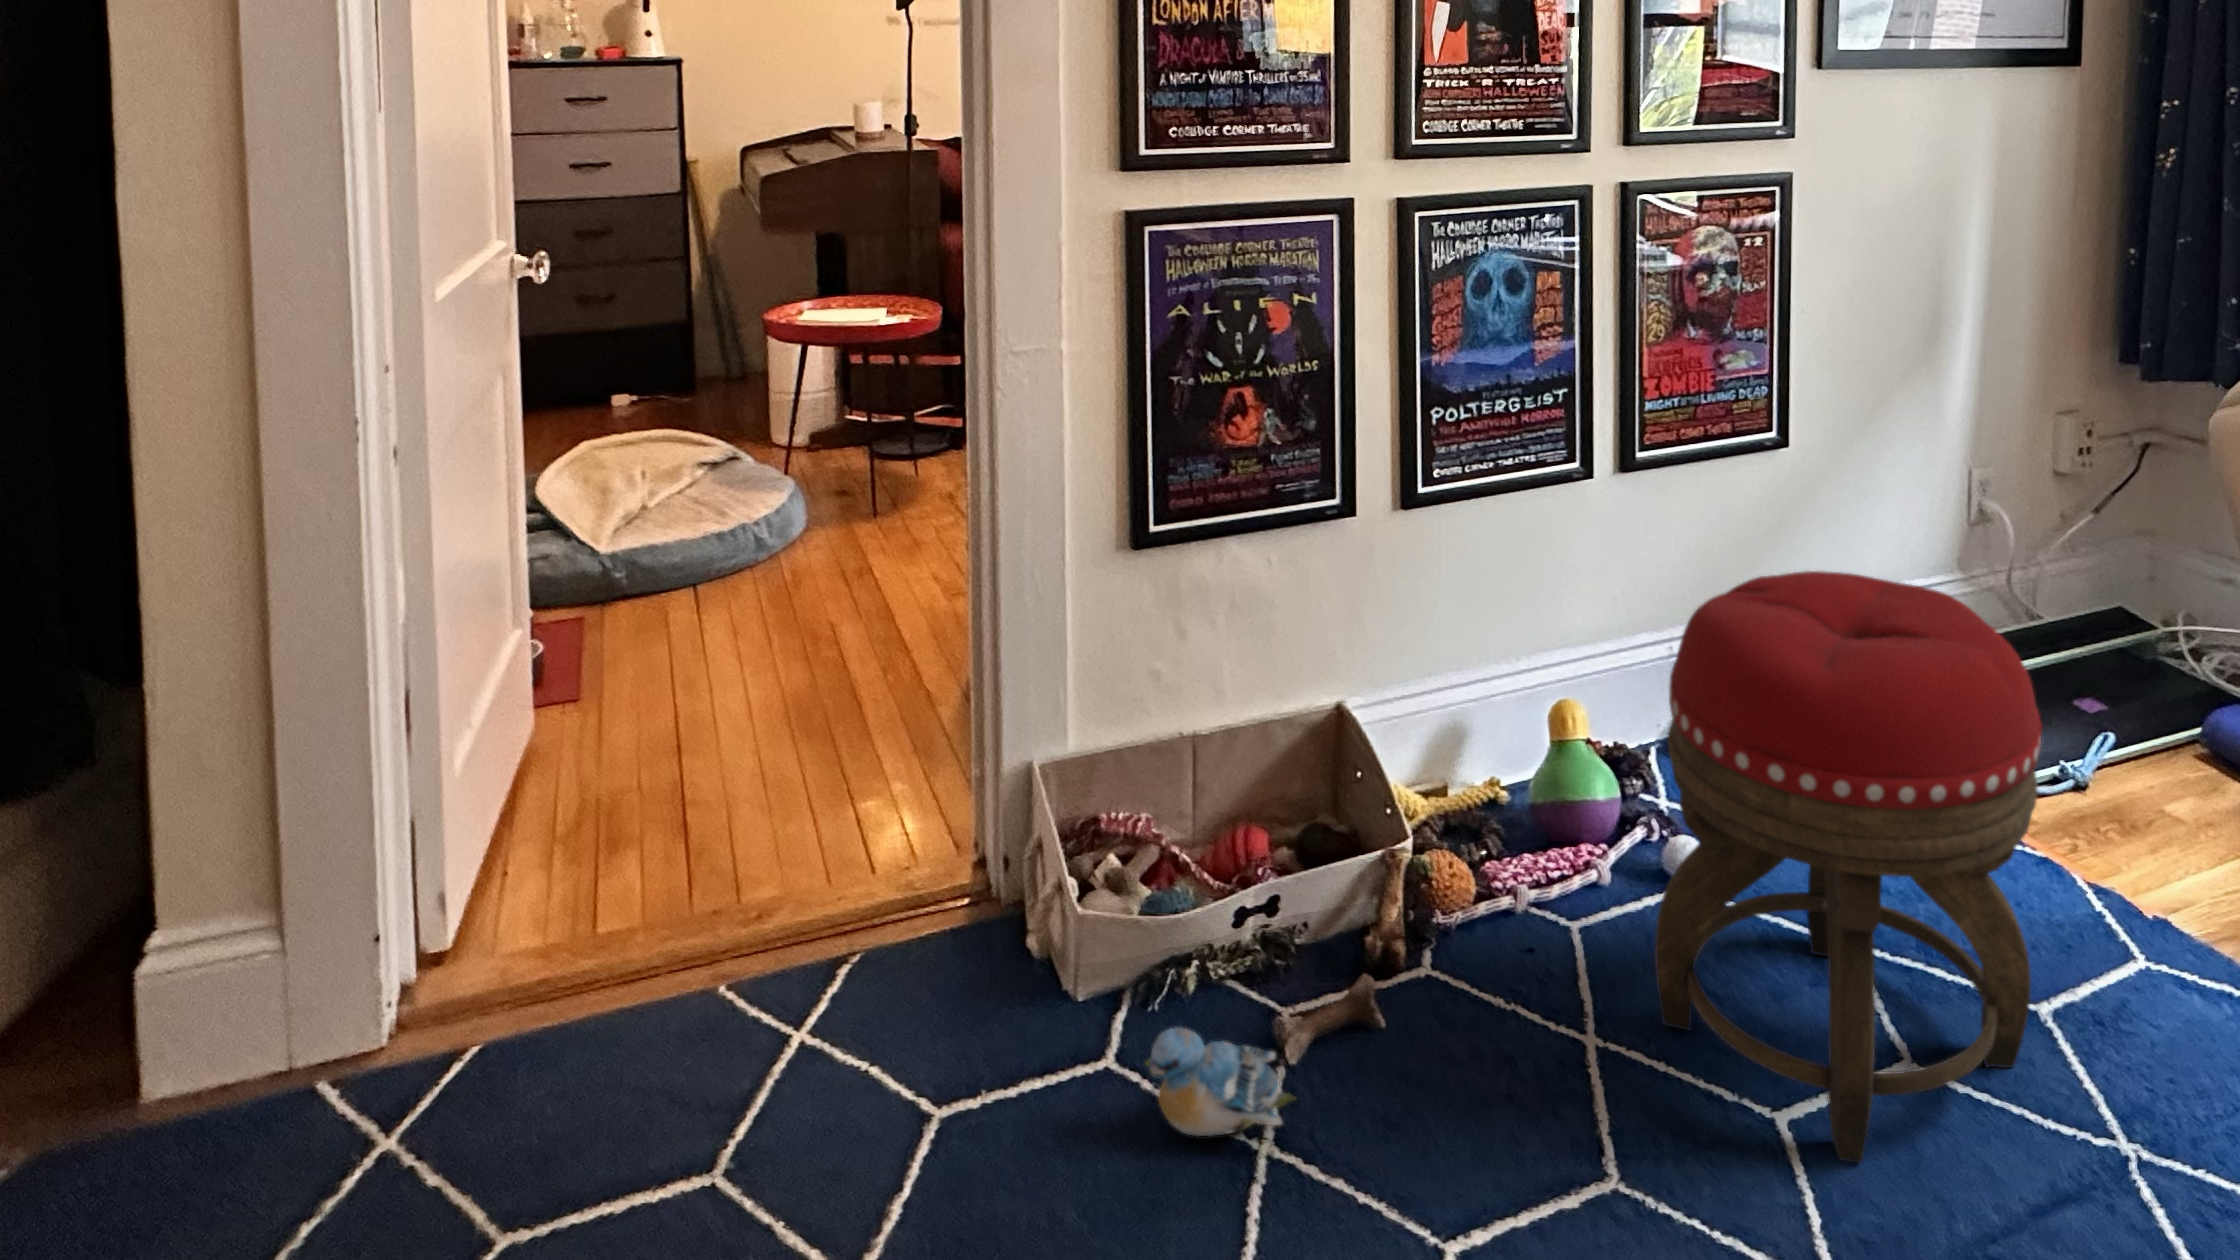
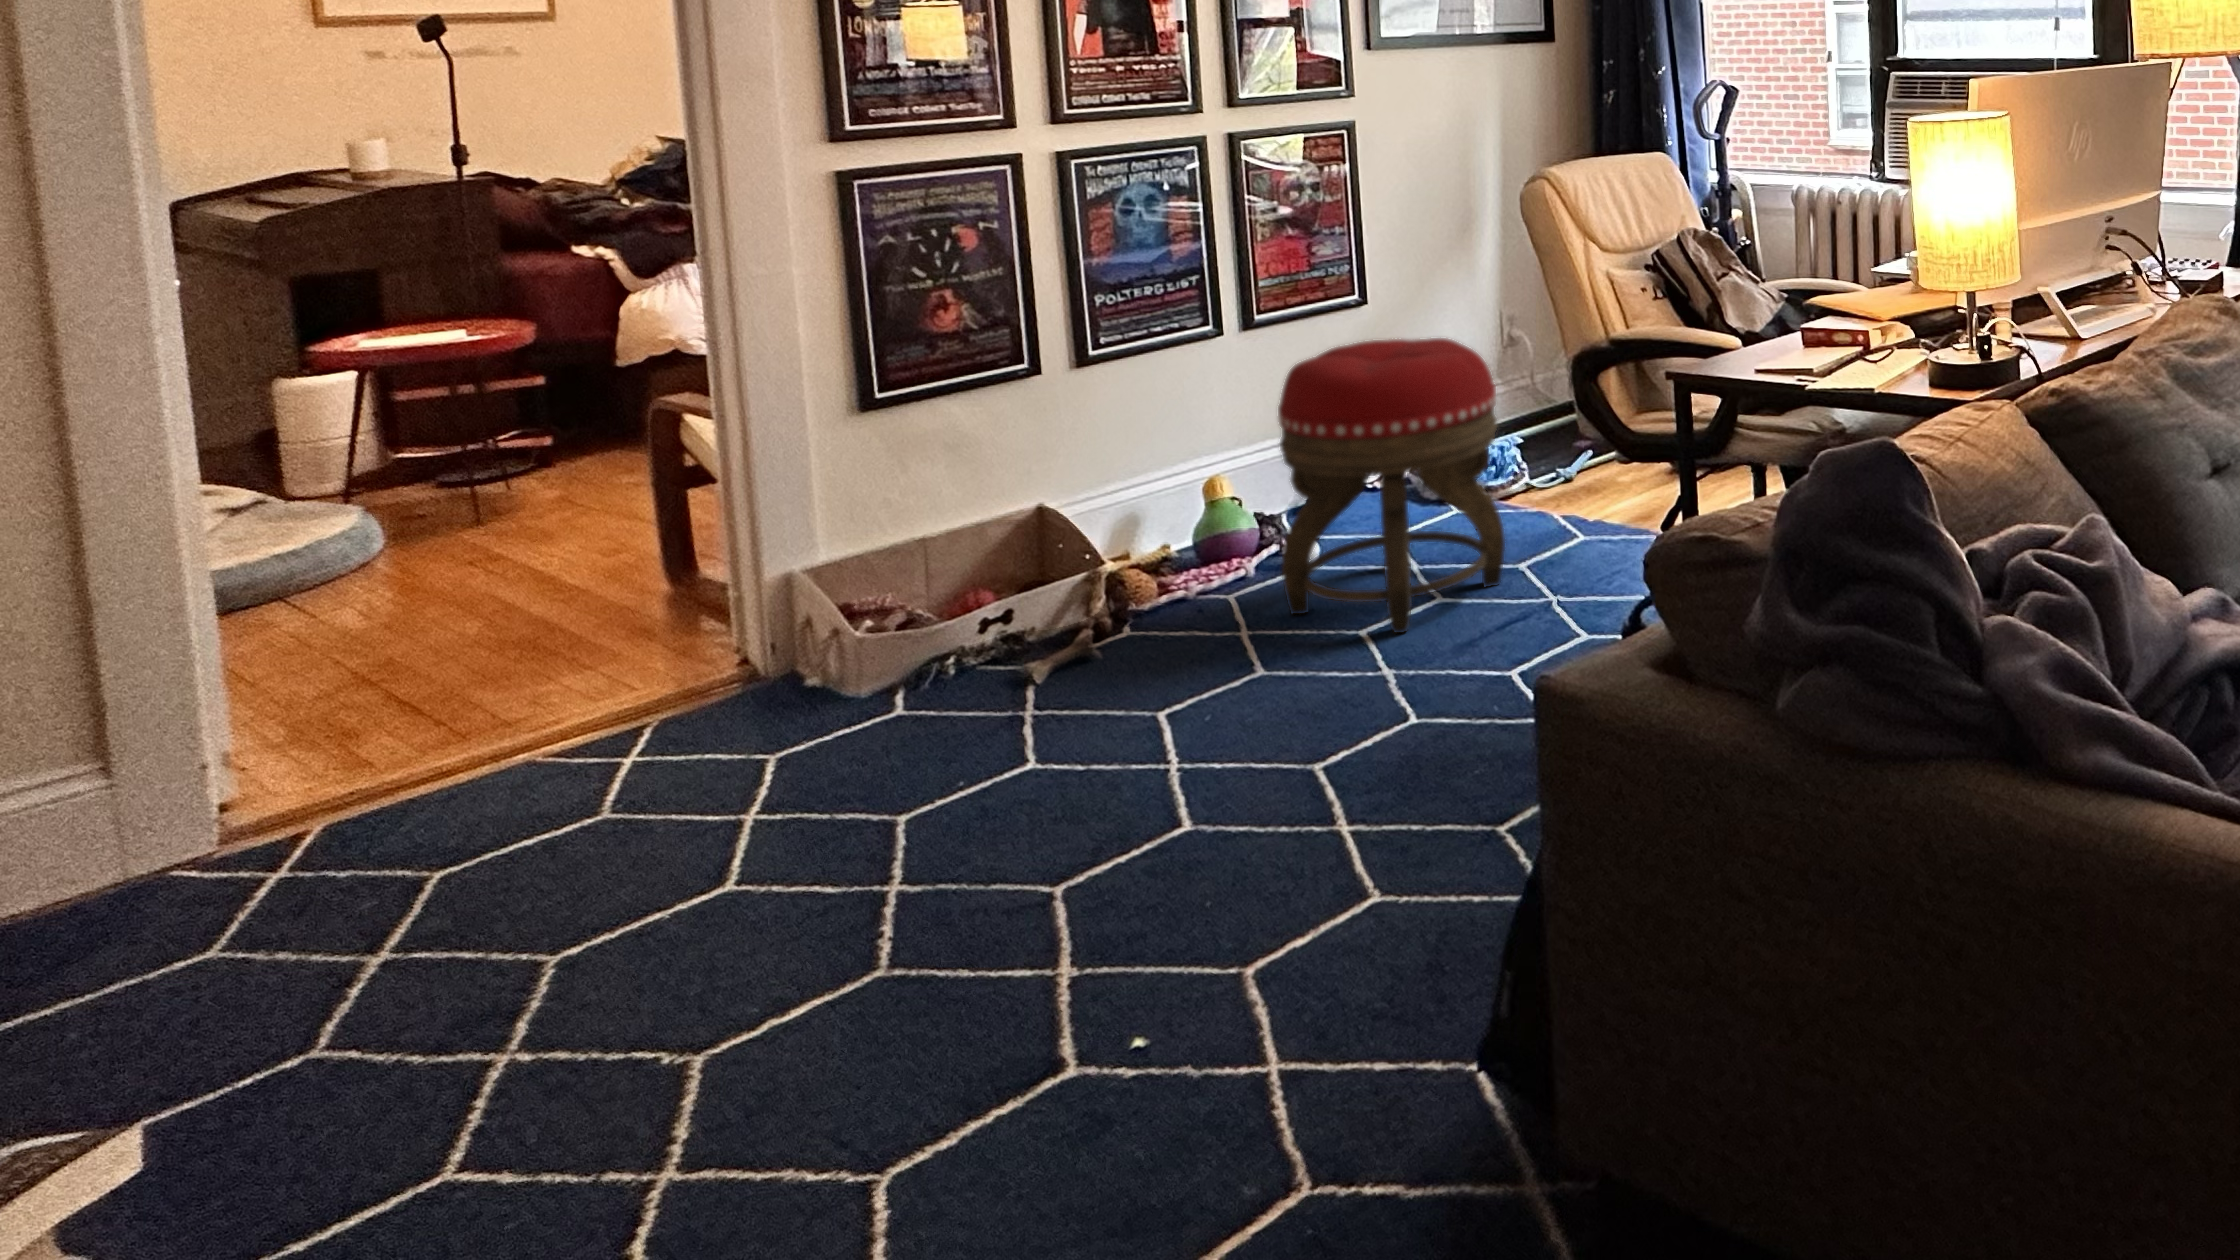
plush toy: present [1145,1027,1296,1136] -> none [934,656,1046,718]

